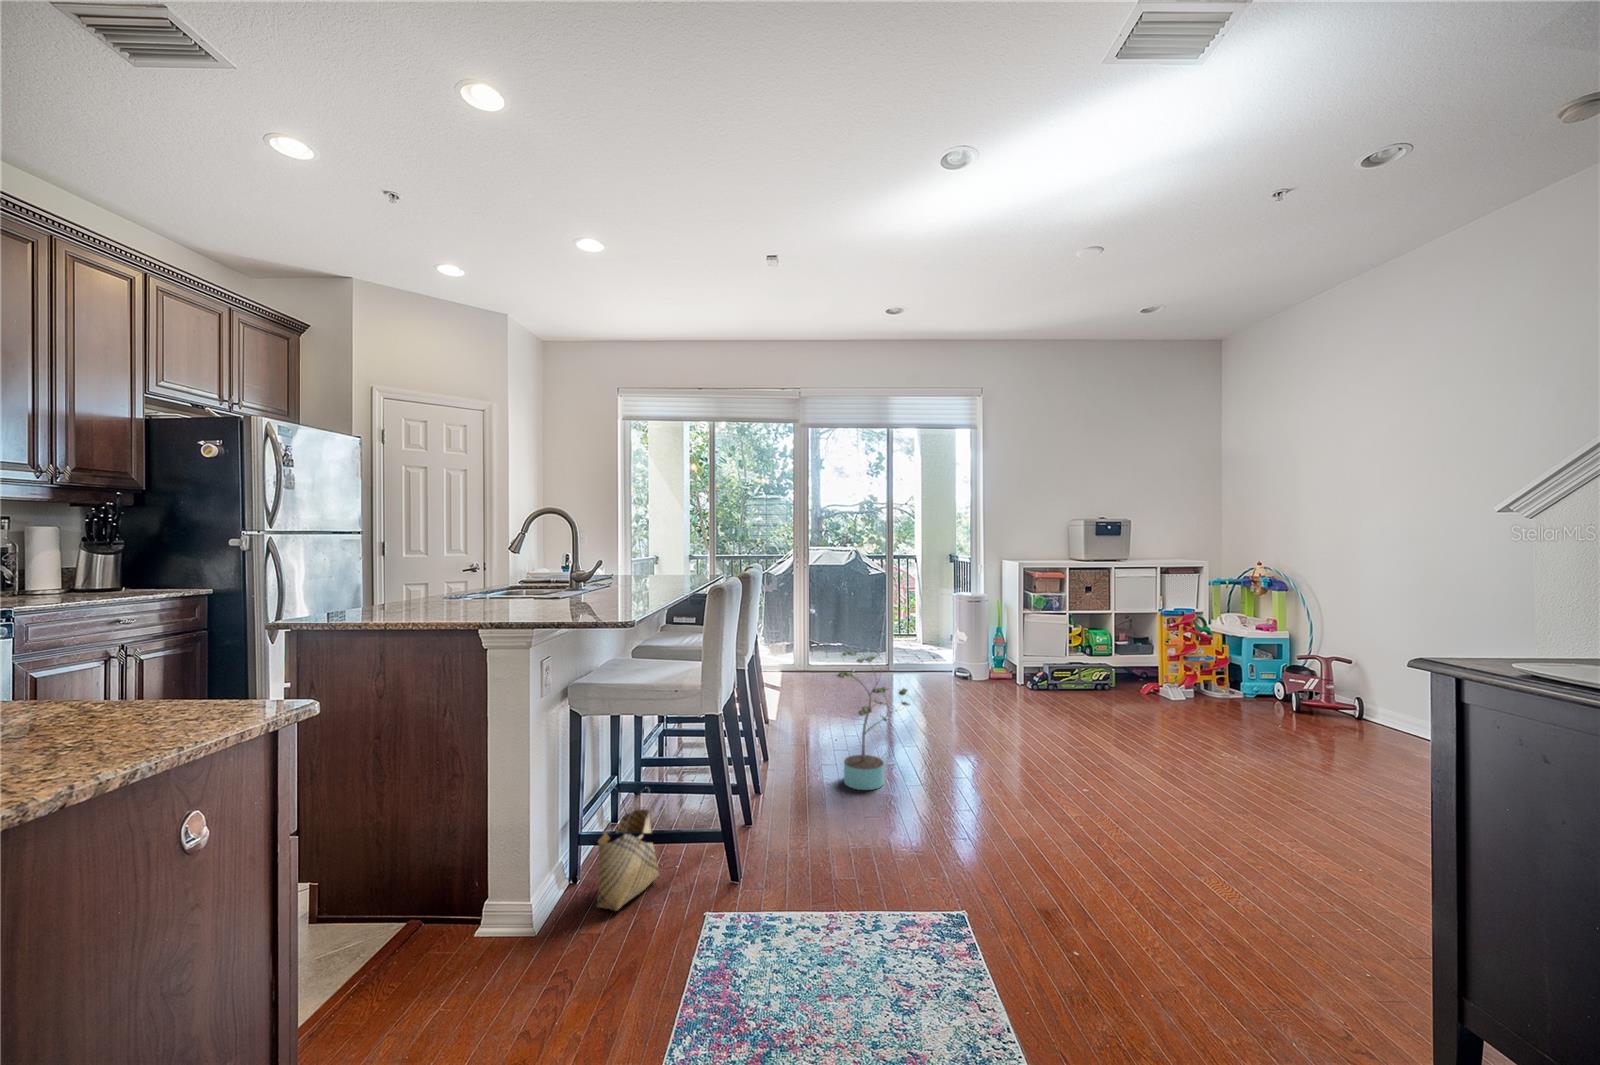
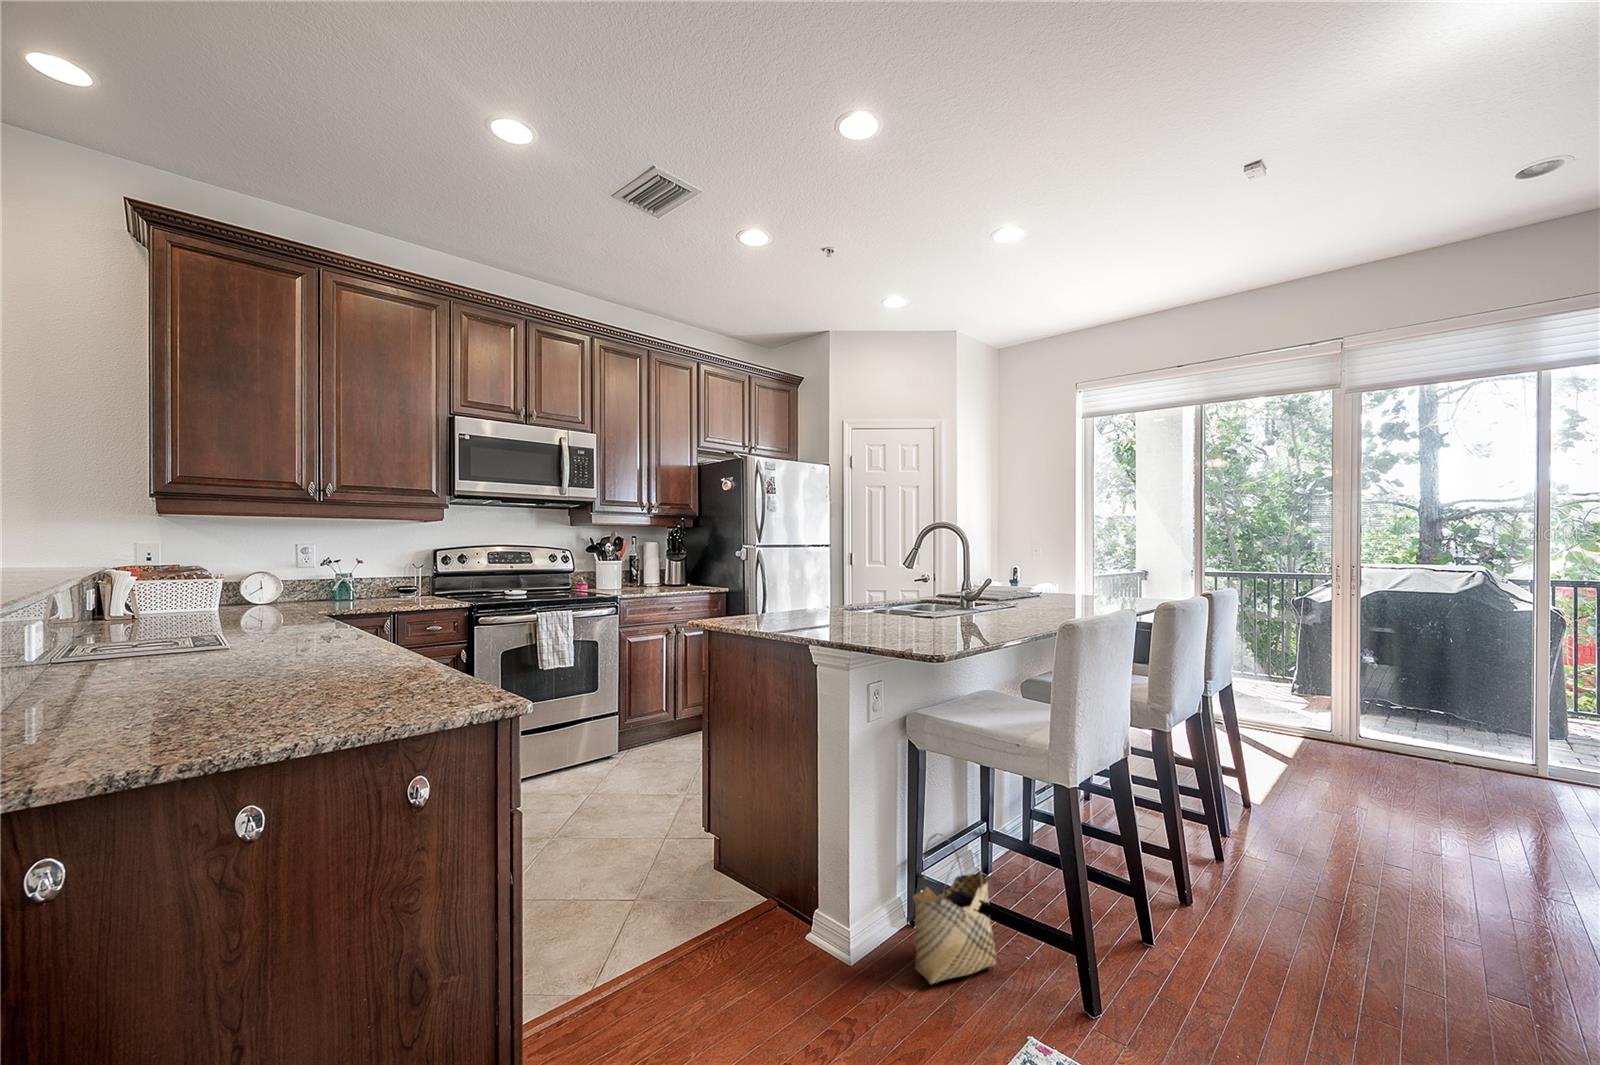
potted plant: present [838,651,909,790] -> none [1323,735,1501,980]

